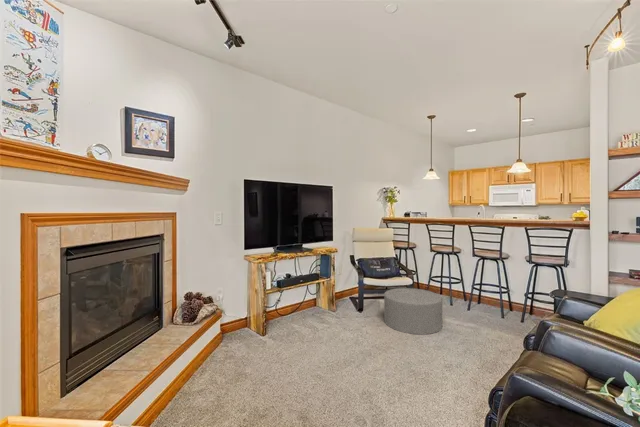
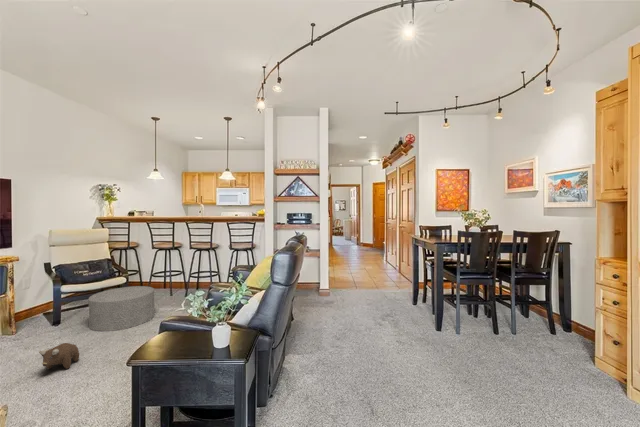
plush toy: none [359,338,386,365] -> present [39,343,79,369]

